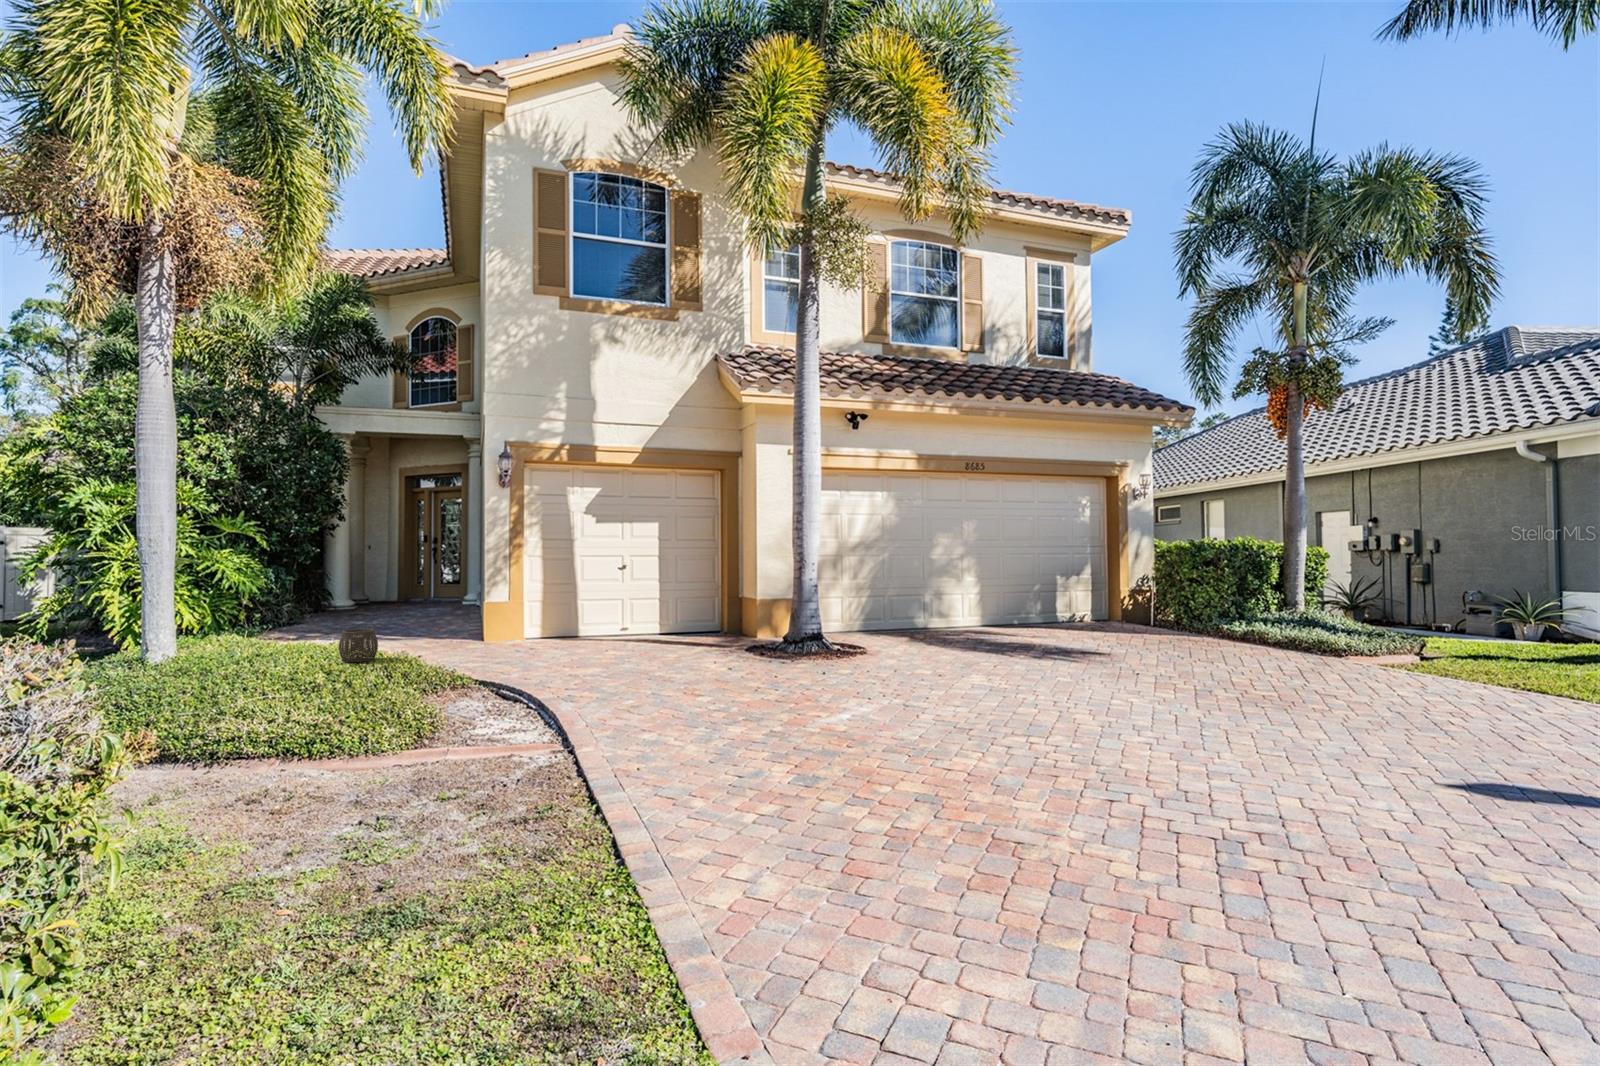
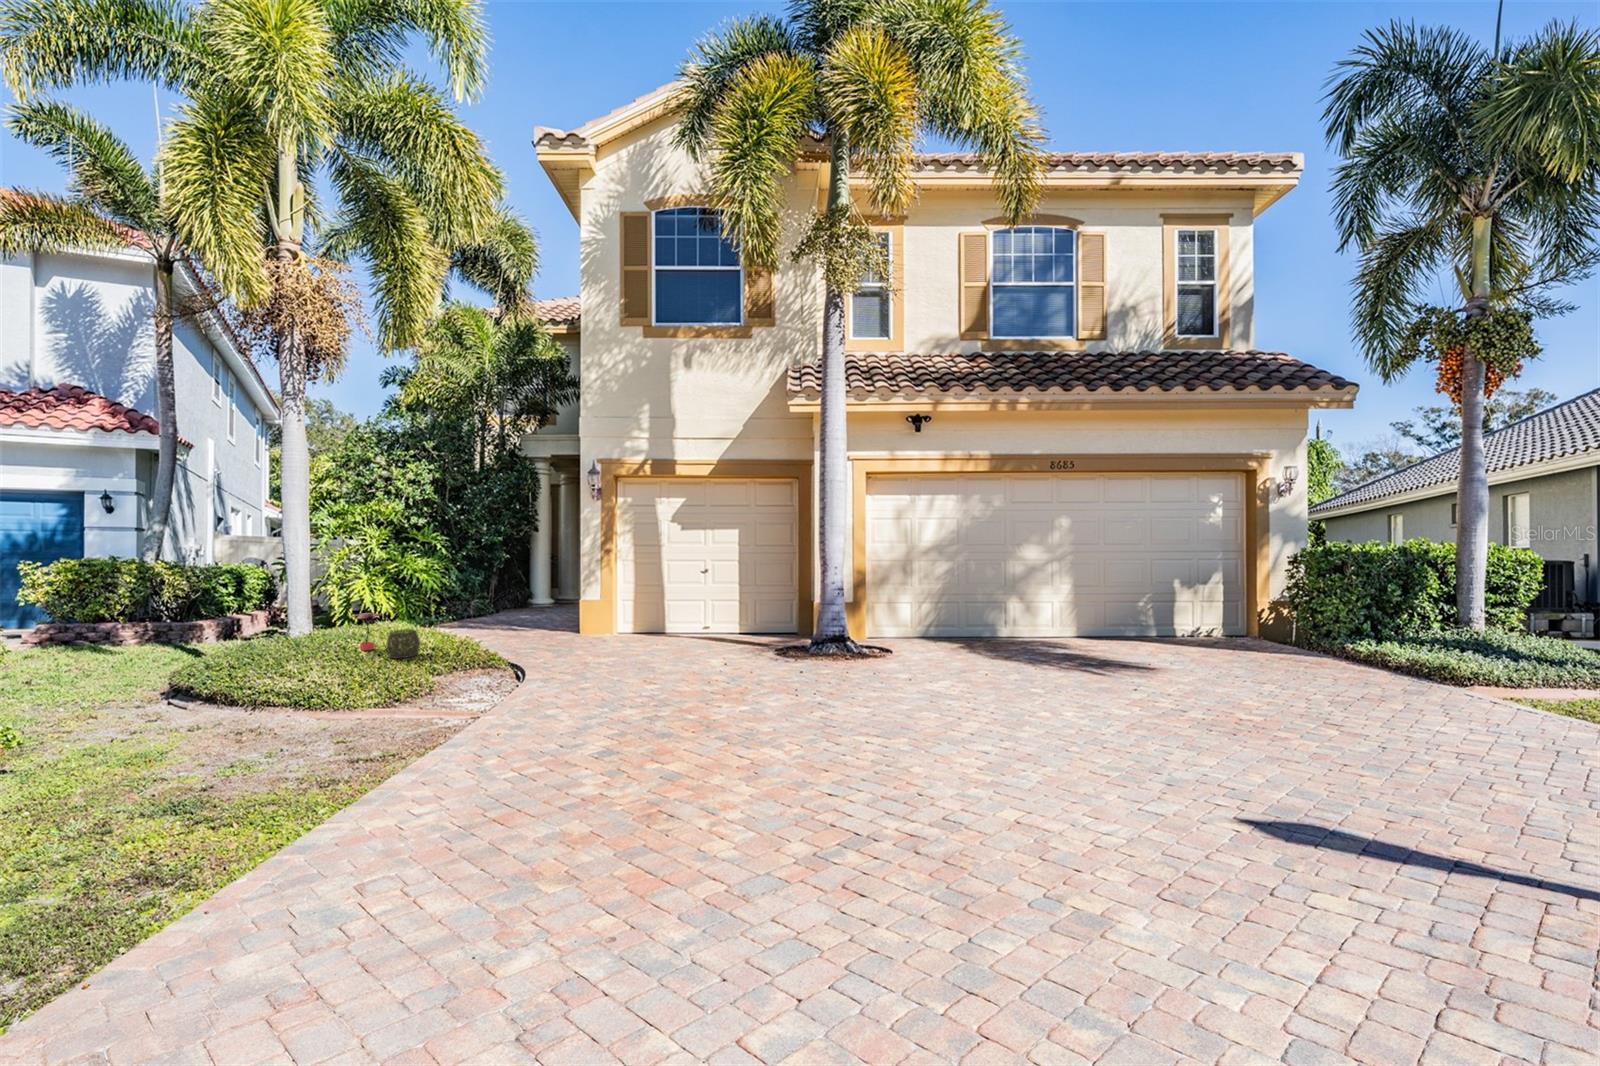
potted plant: none [270,612,312,658] -> present [350,613,383,651]

